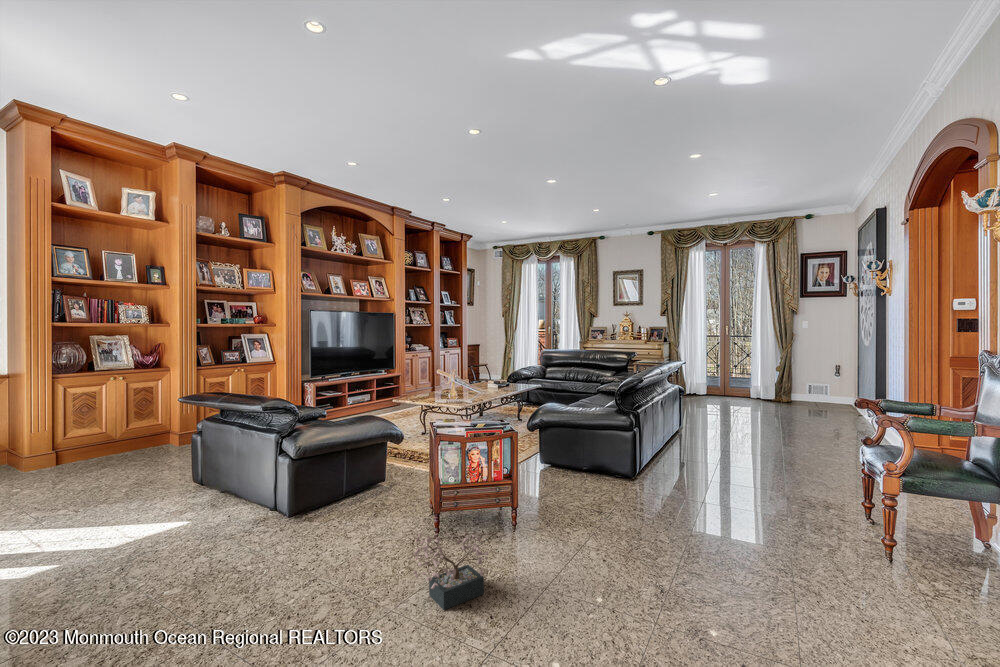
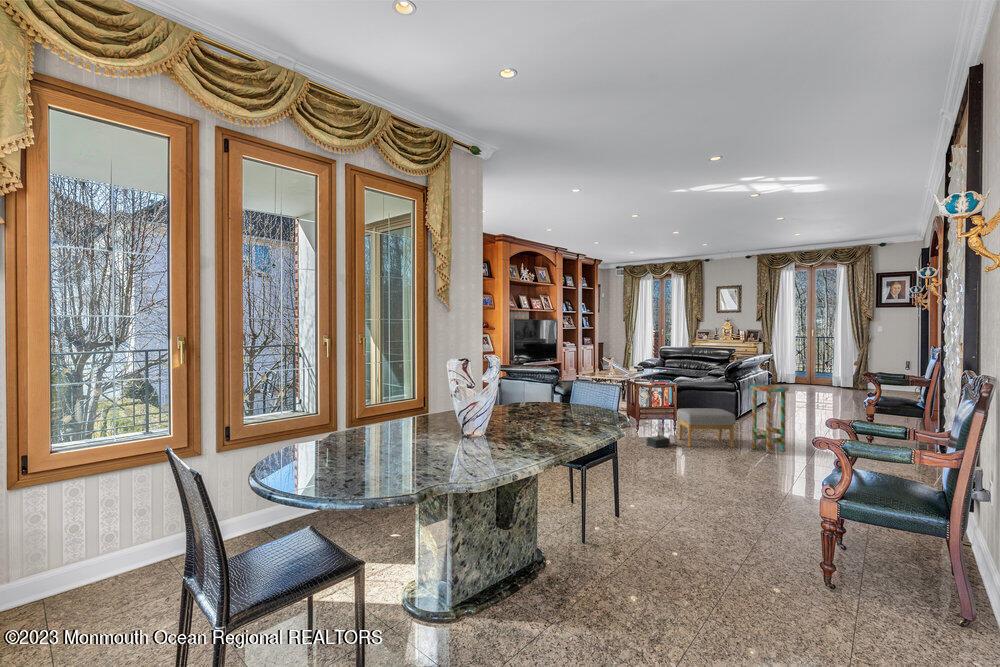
side table: none [660,440,743,614] -> present [750,384,789,453]
footstool: none [511,488,628,596] -> present [677,408,735,447]

